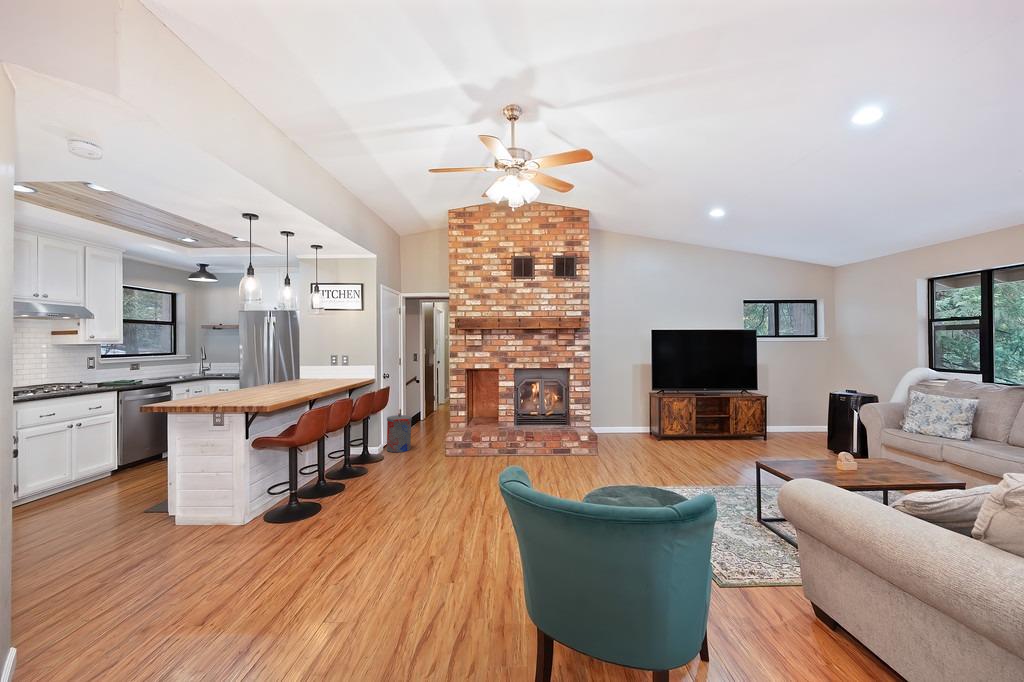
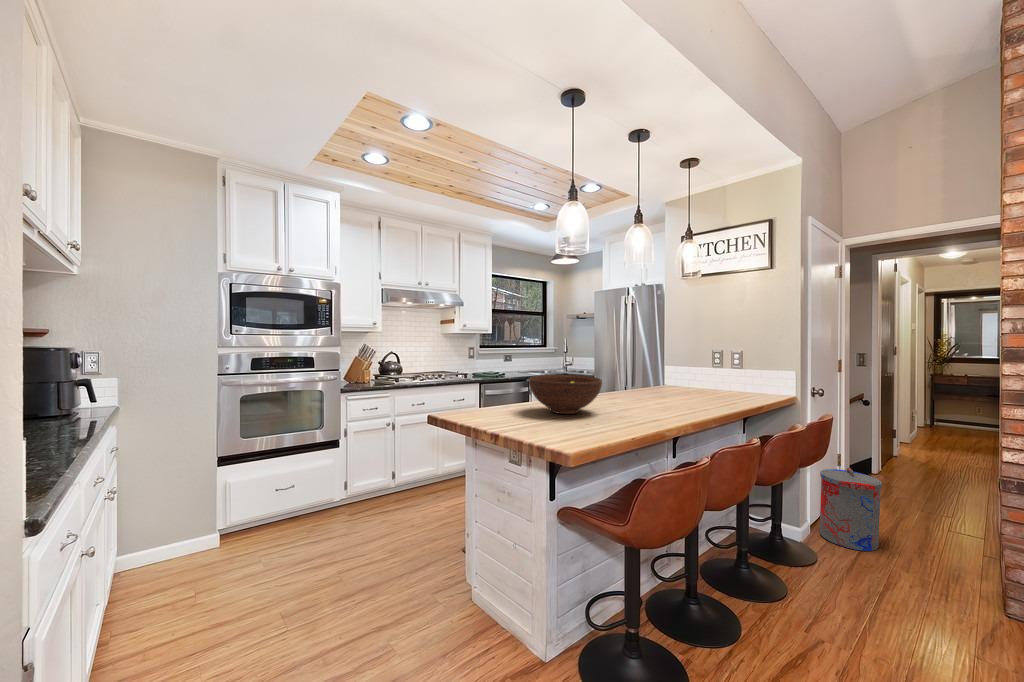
fruit bowl: none [216,375,268,397] -> present [529,375,602,414]

